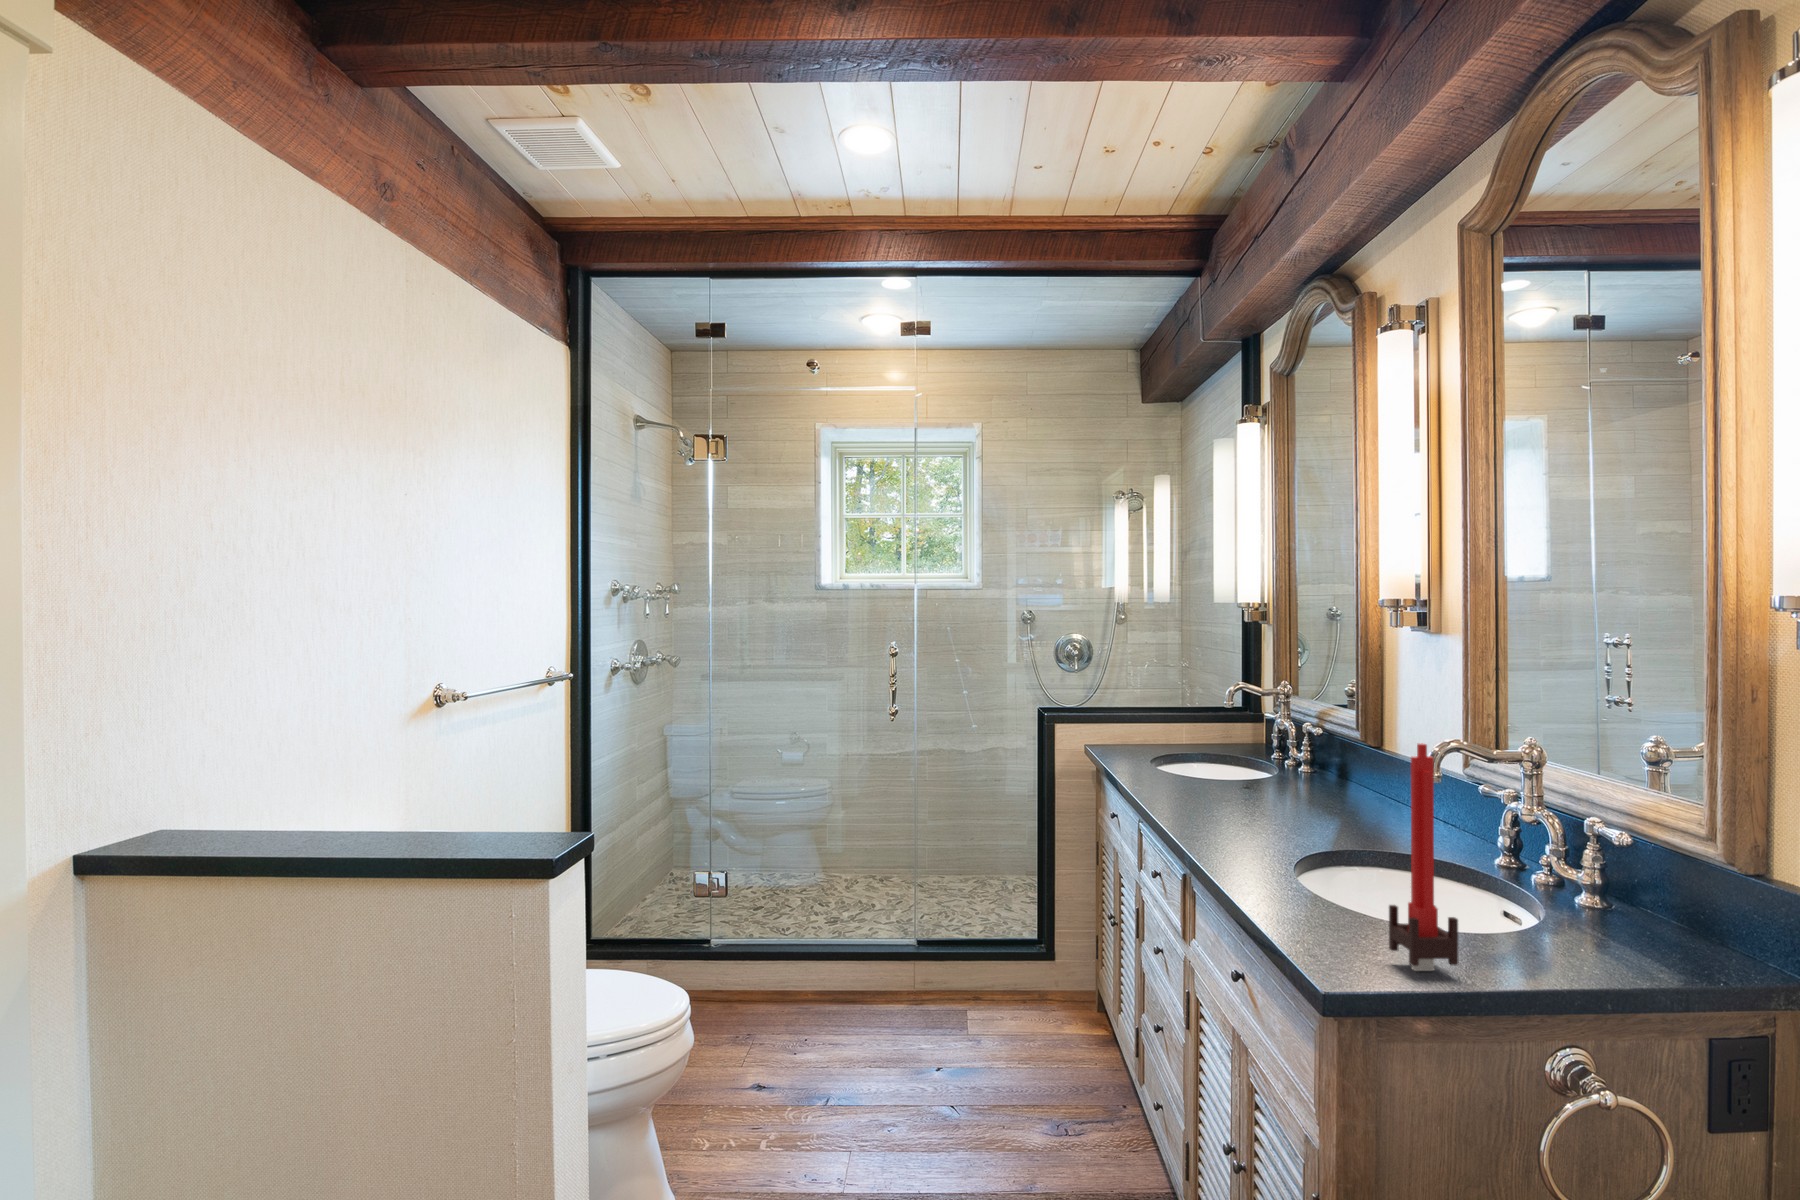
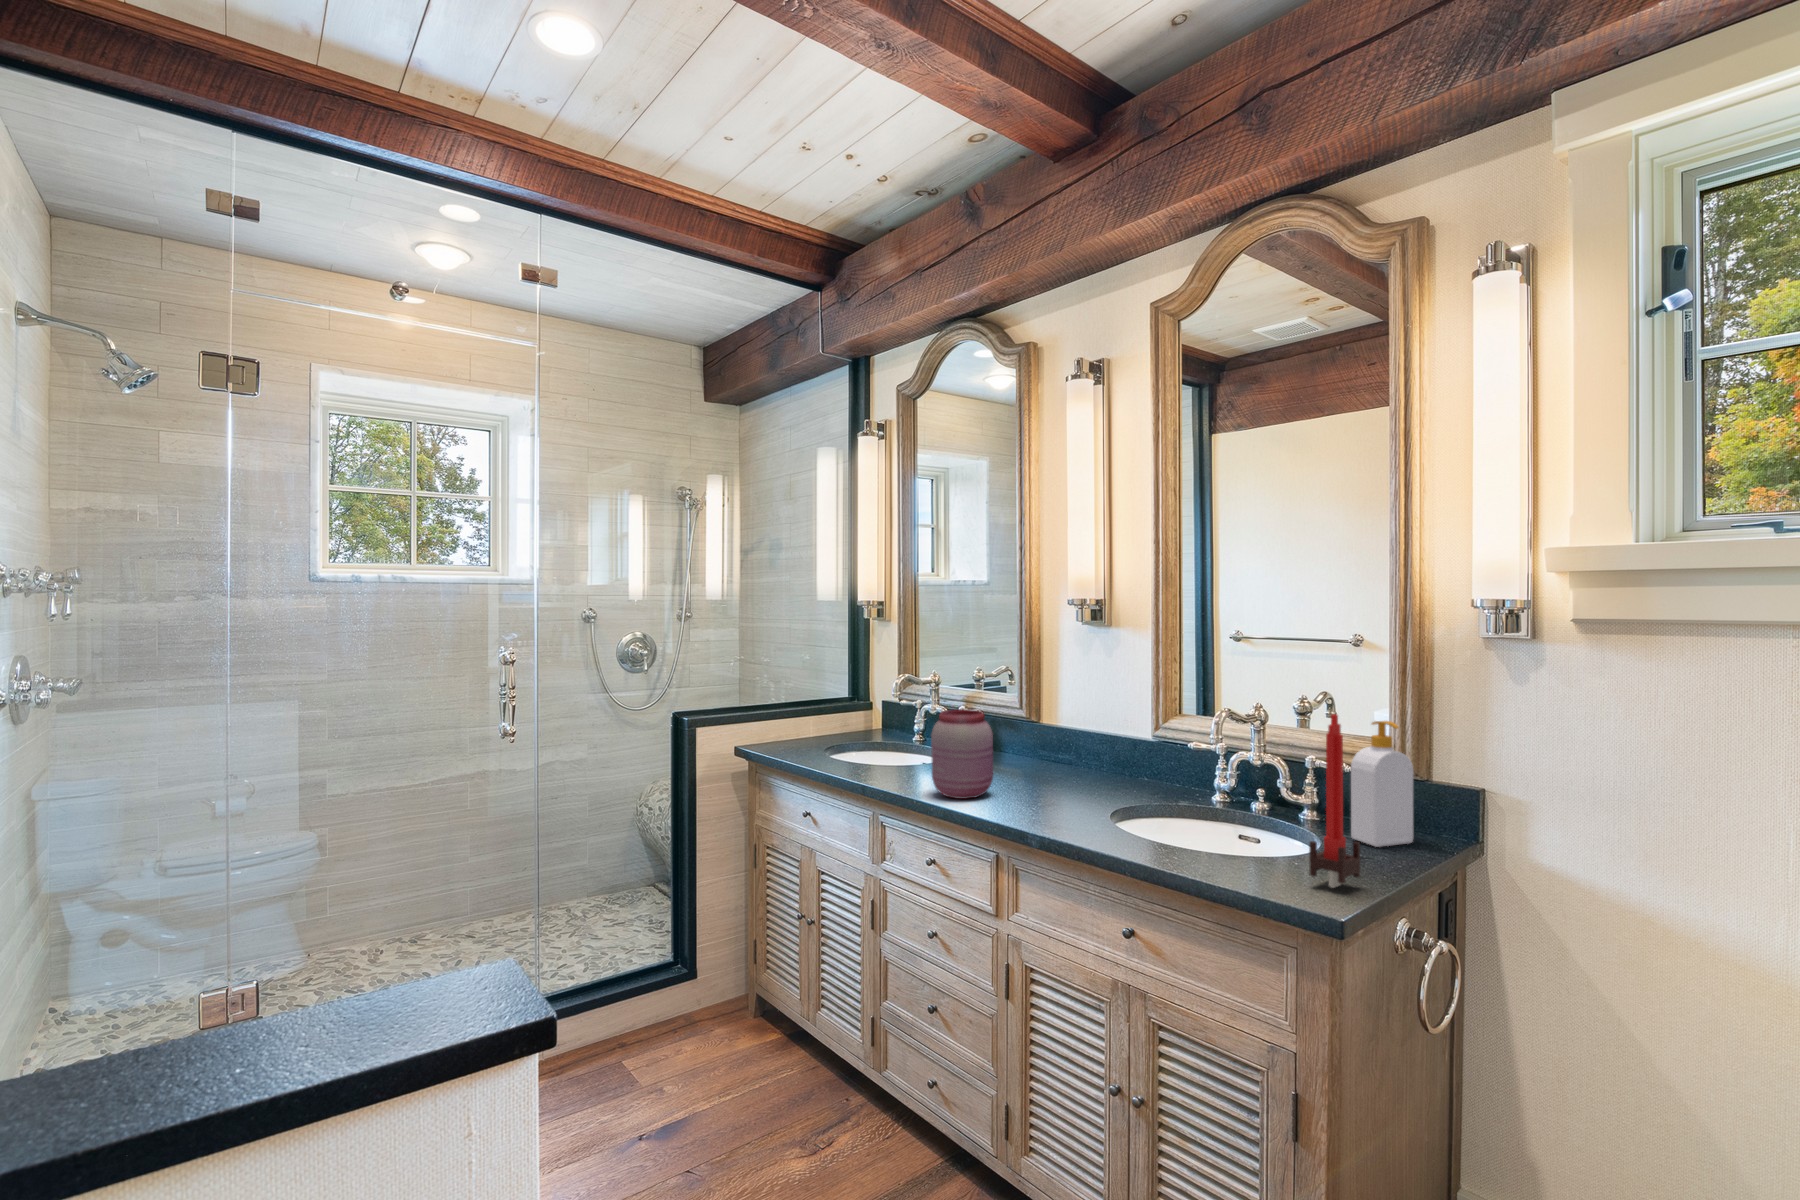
jar: none [1181,716,1251,814] -> present [931,709,993,799]
soap bottle: none [1591,771,1688,956] -> present [1351,721,1413,847]

